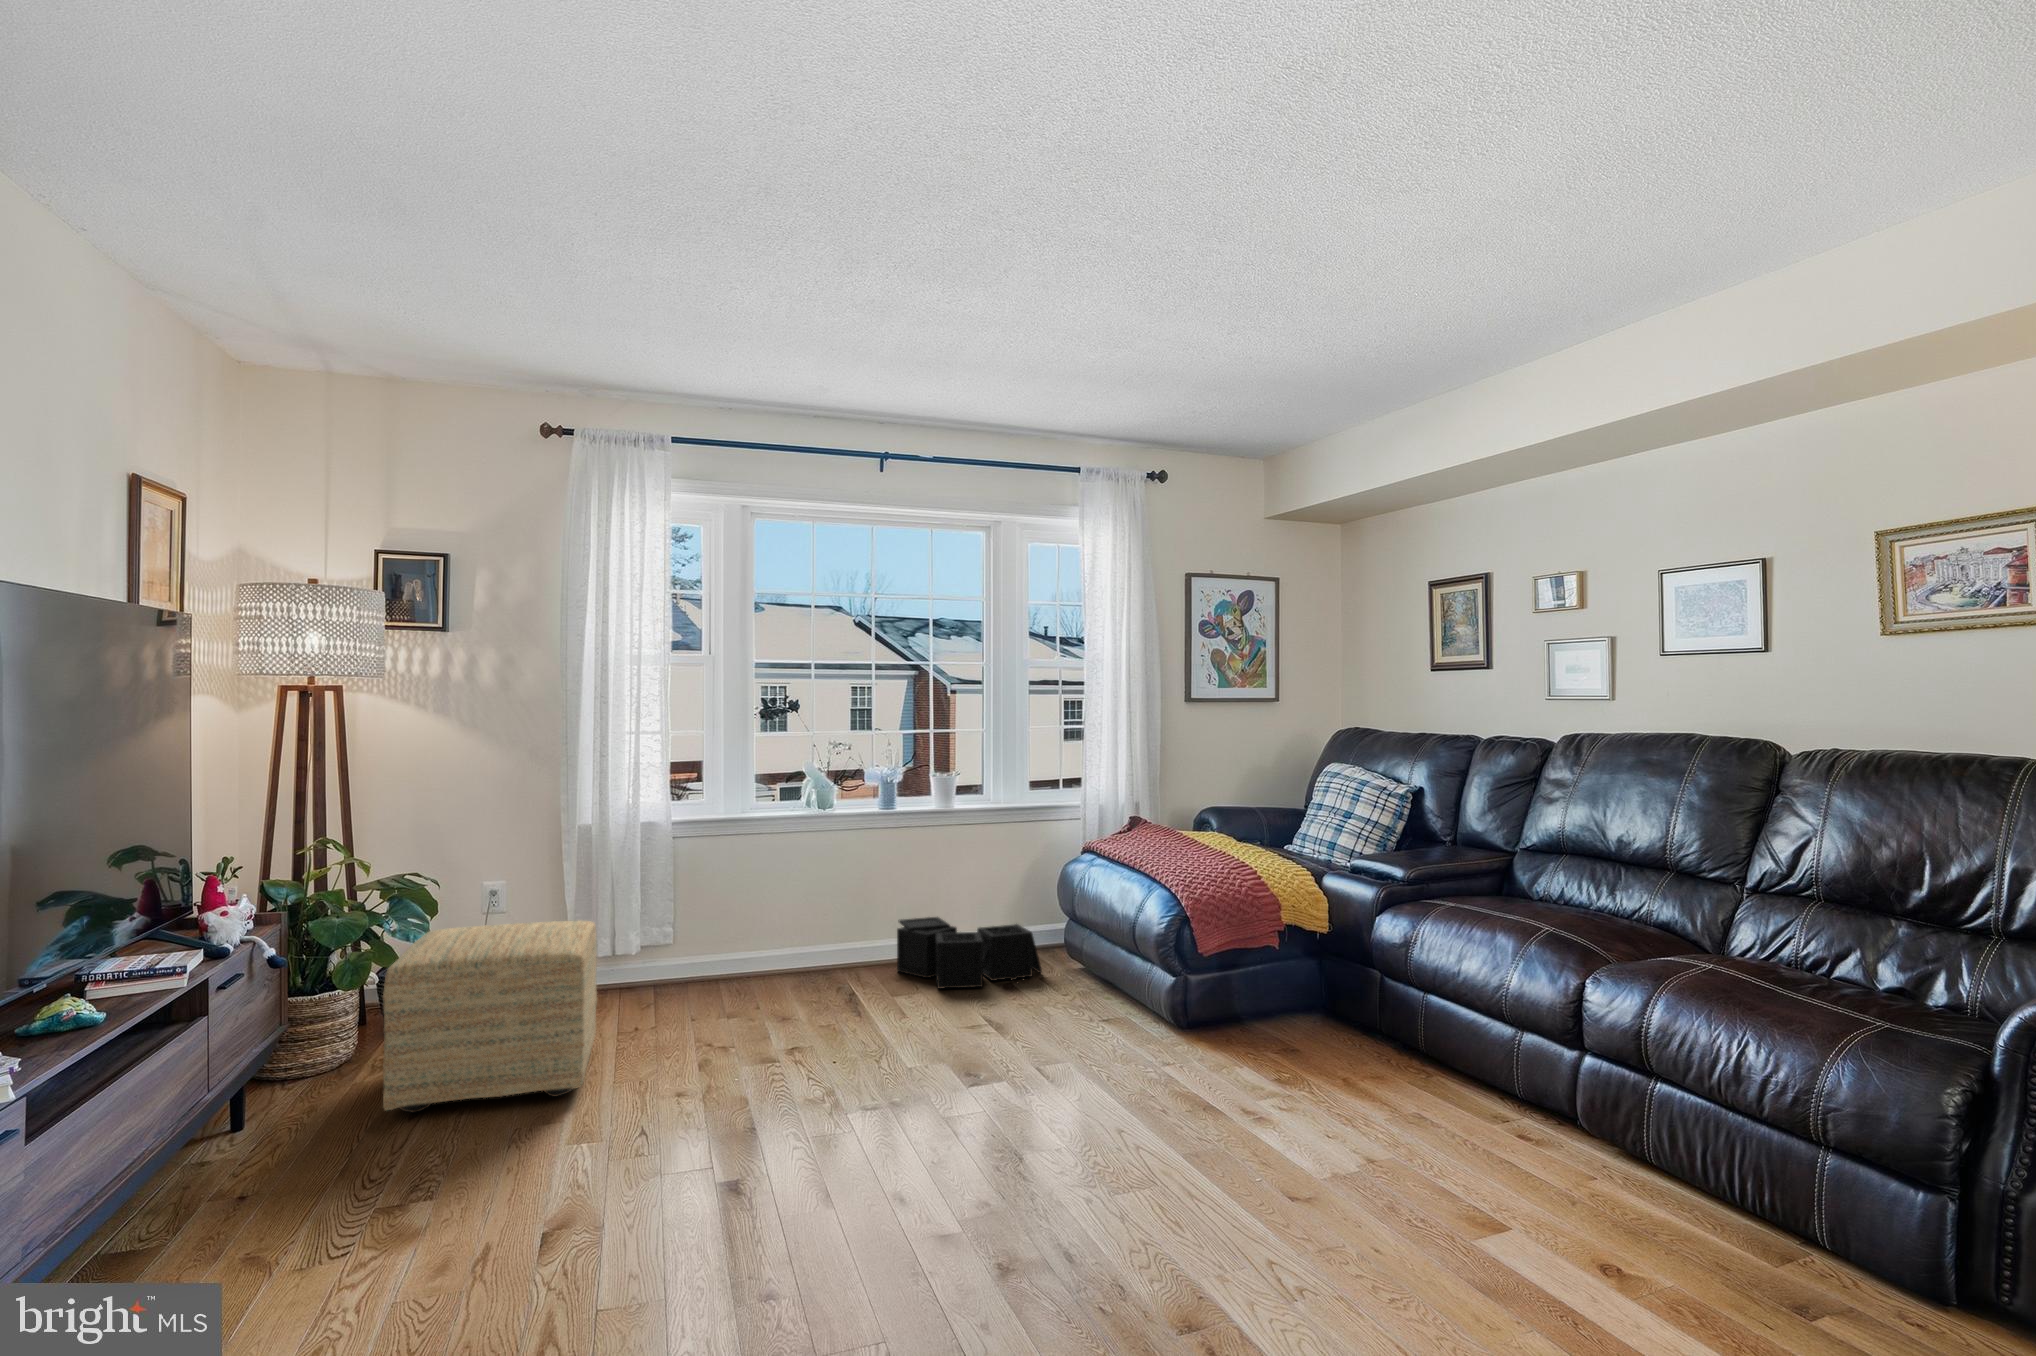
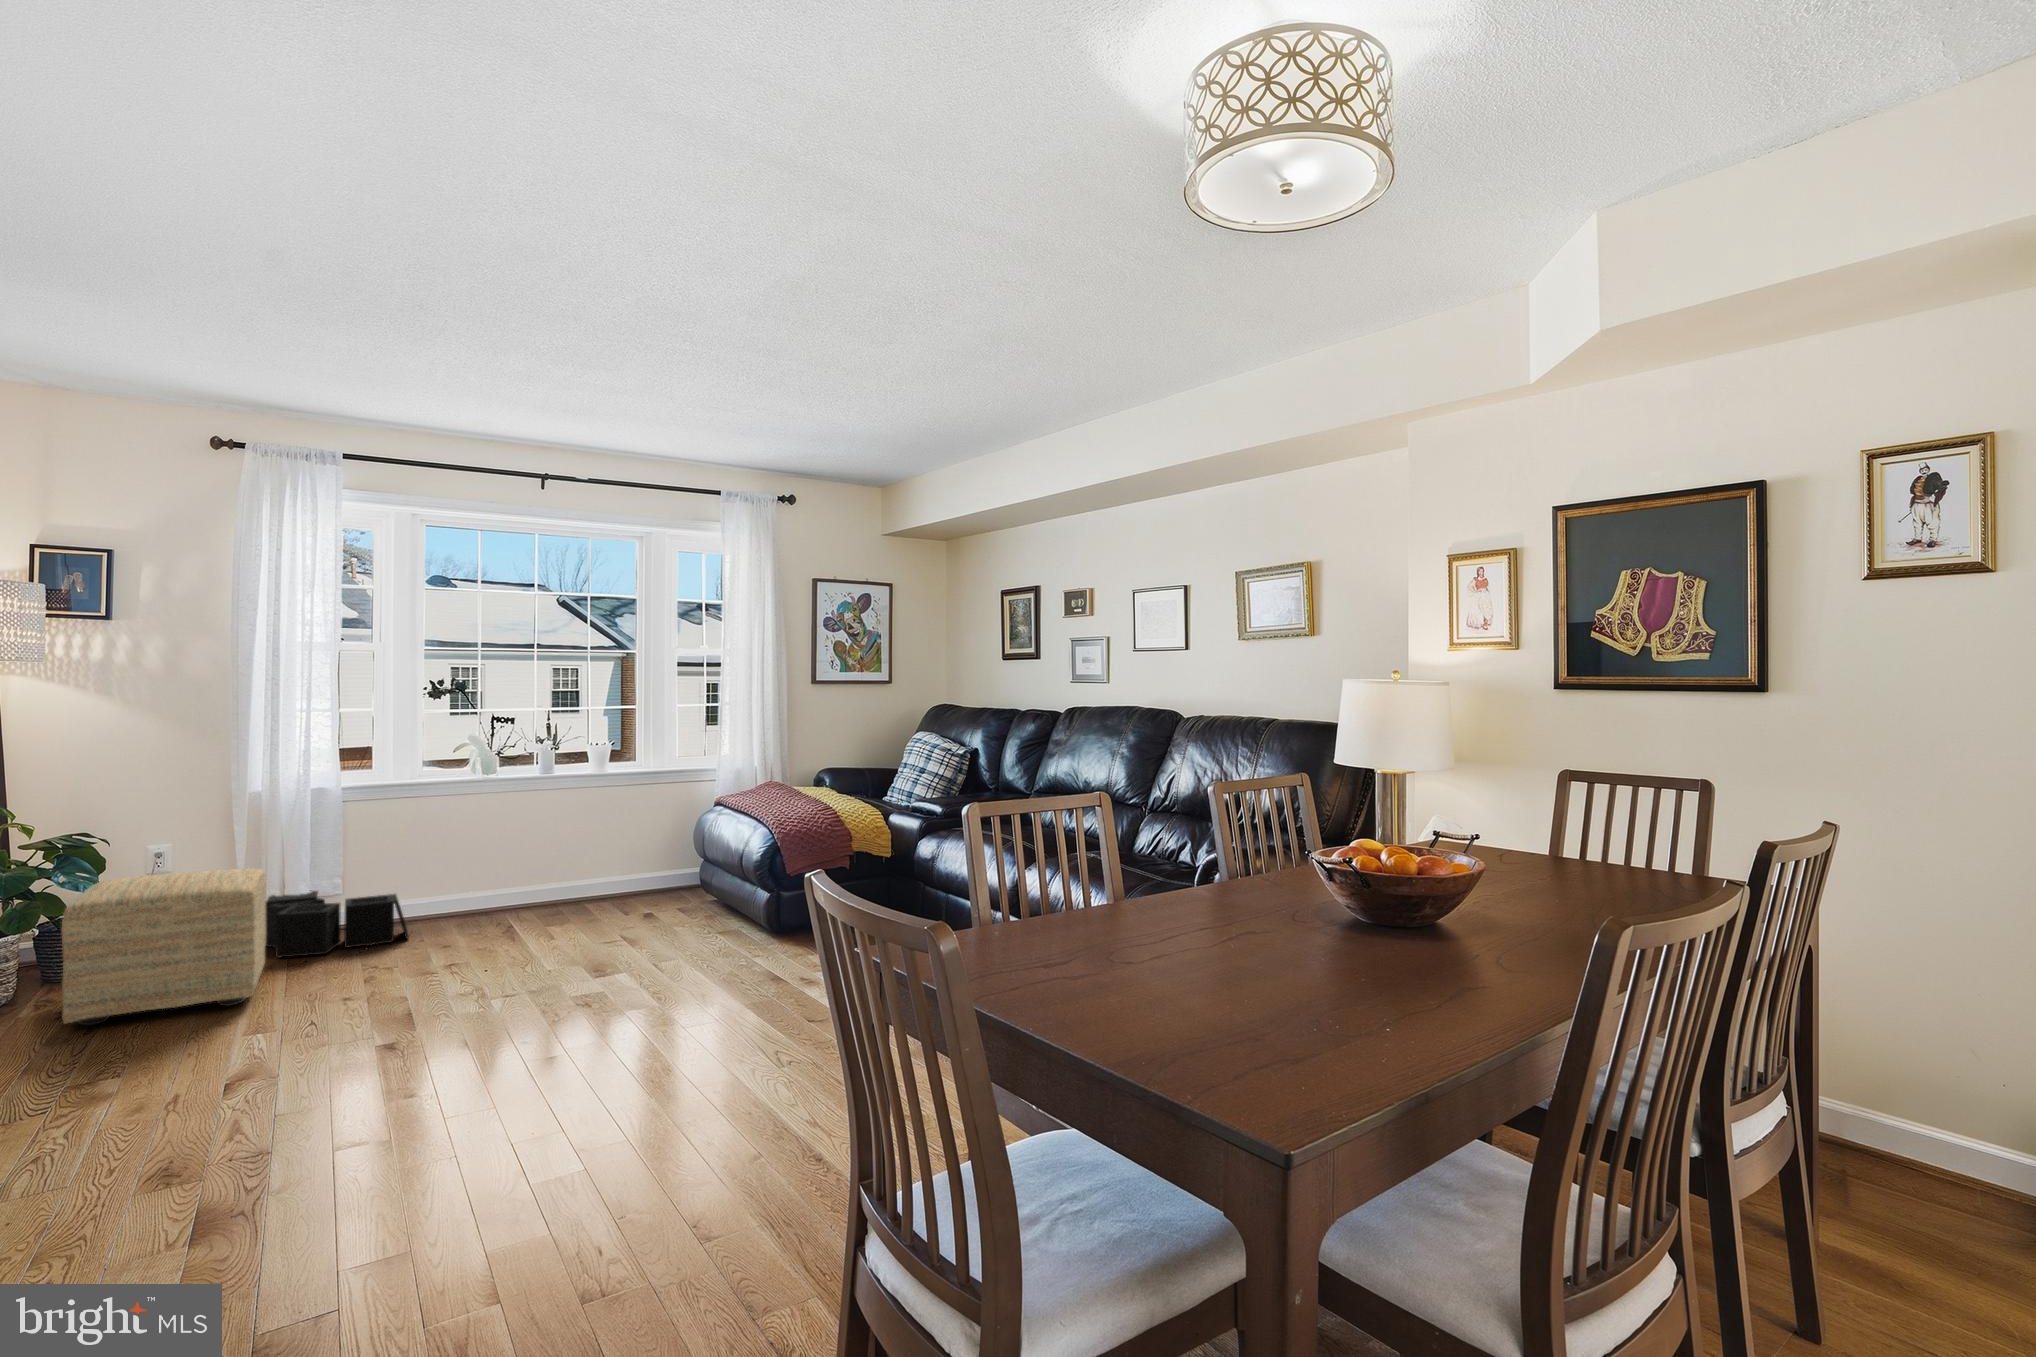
storage bin: present [897,917,1042,988] -> present [265,891,409,958]

